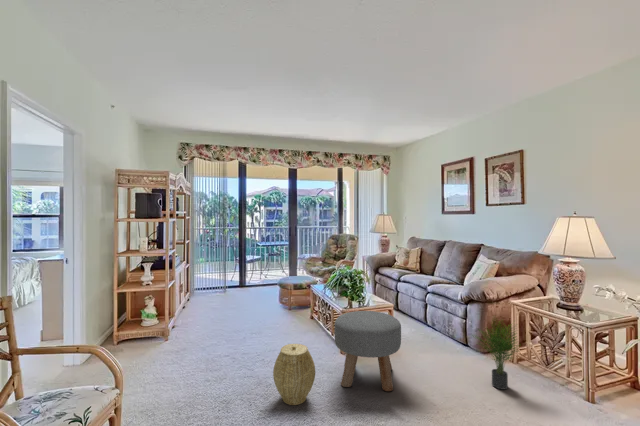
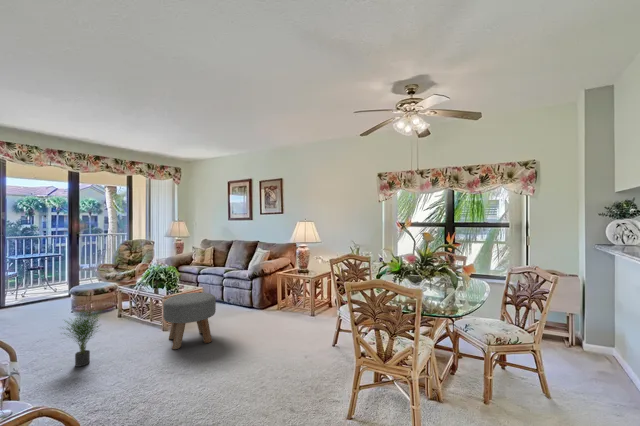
potted plant: present [477,321,516,389] -> present [67,310,98,367]
woven basket: present [273,344,315,405] -> none [117,324,156,371]

